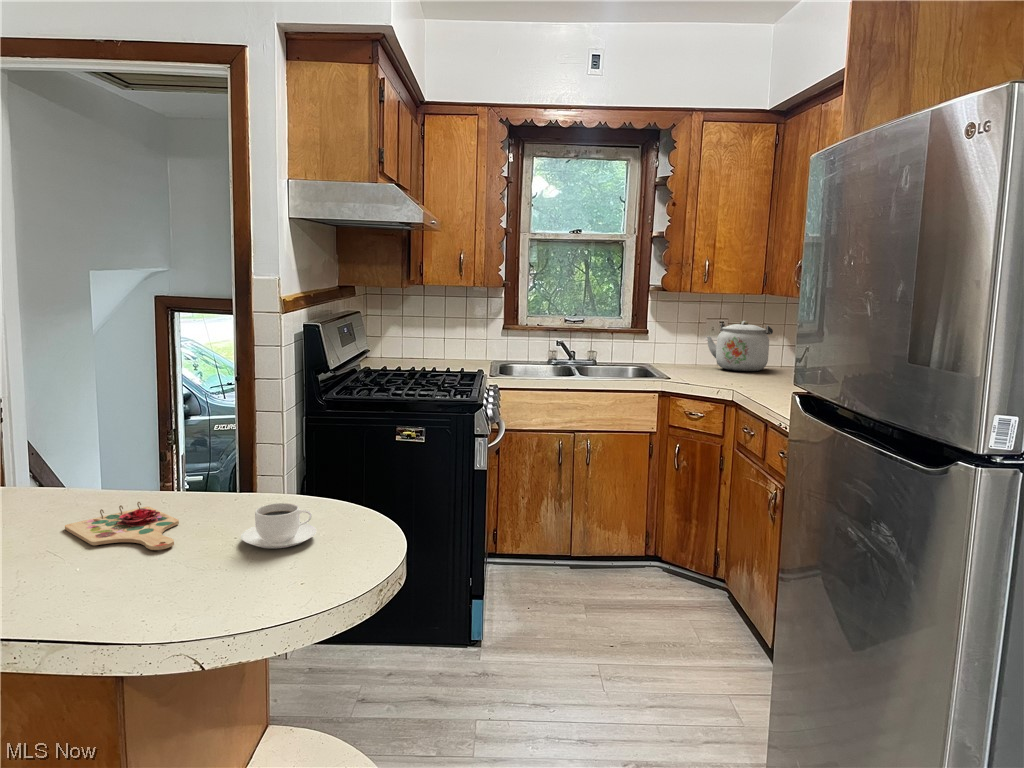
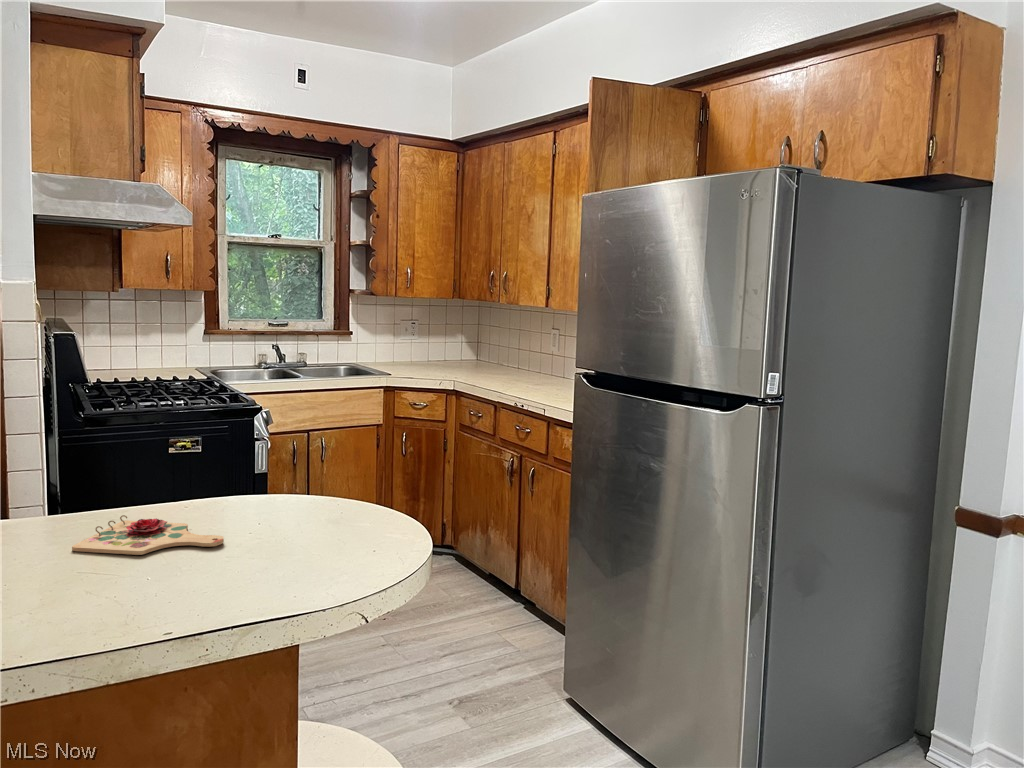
kettle: present [707,321,773,371] -> none [401,322,455,366]
coffee cup: present [241,503,316,548] -> none [272,489,340,528]

